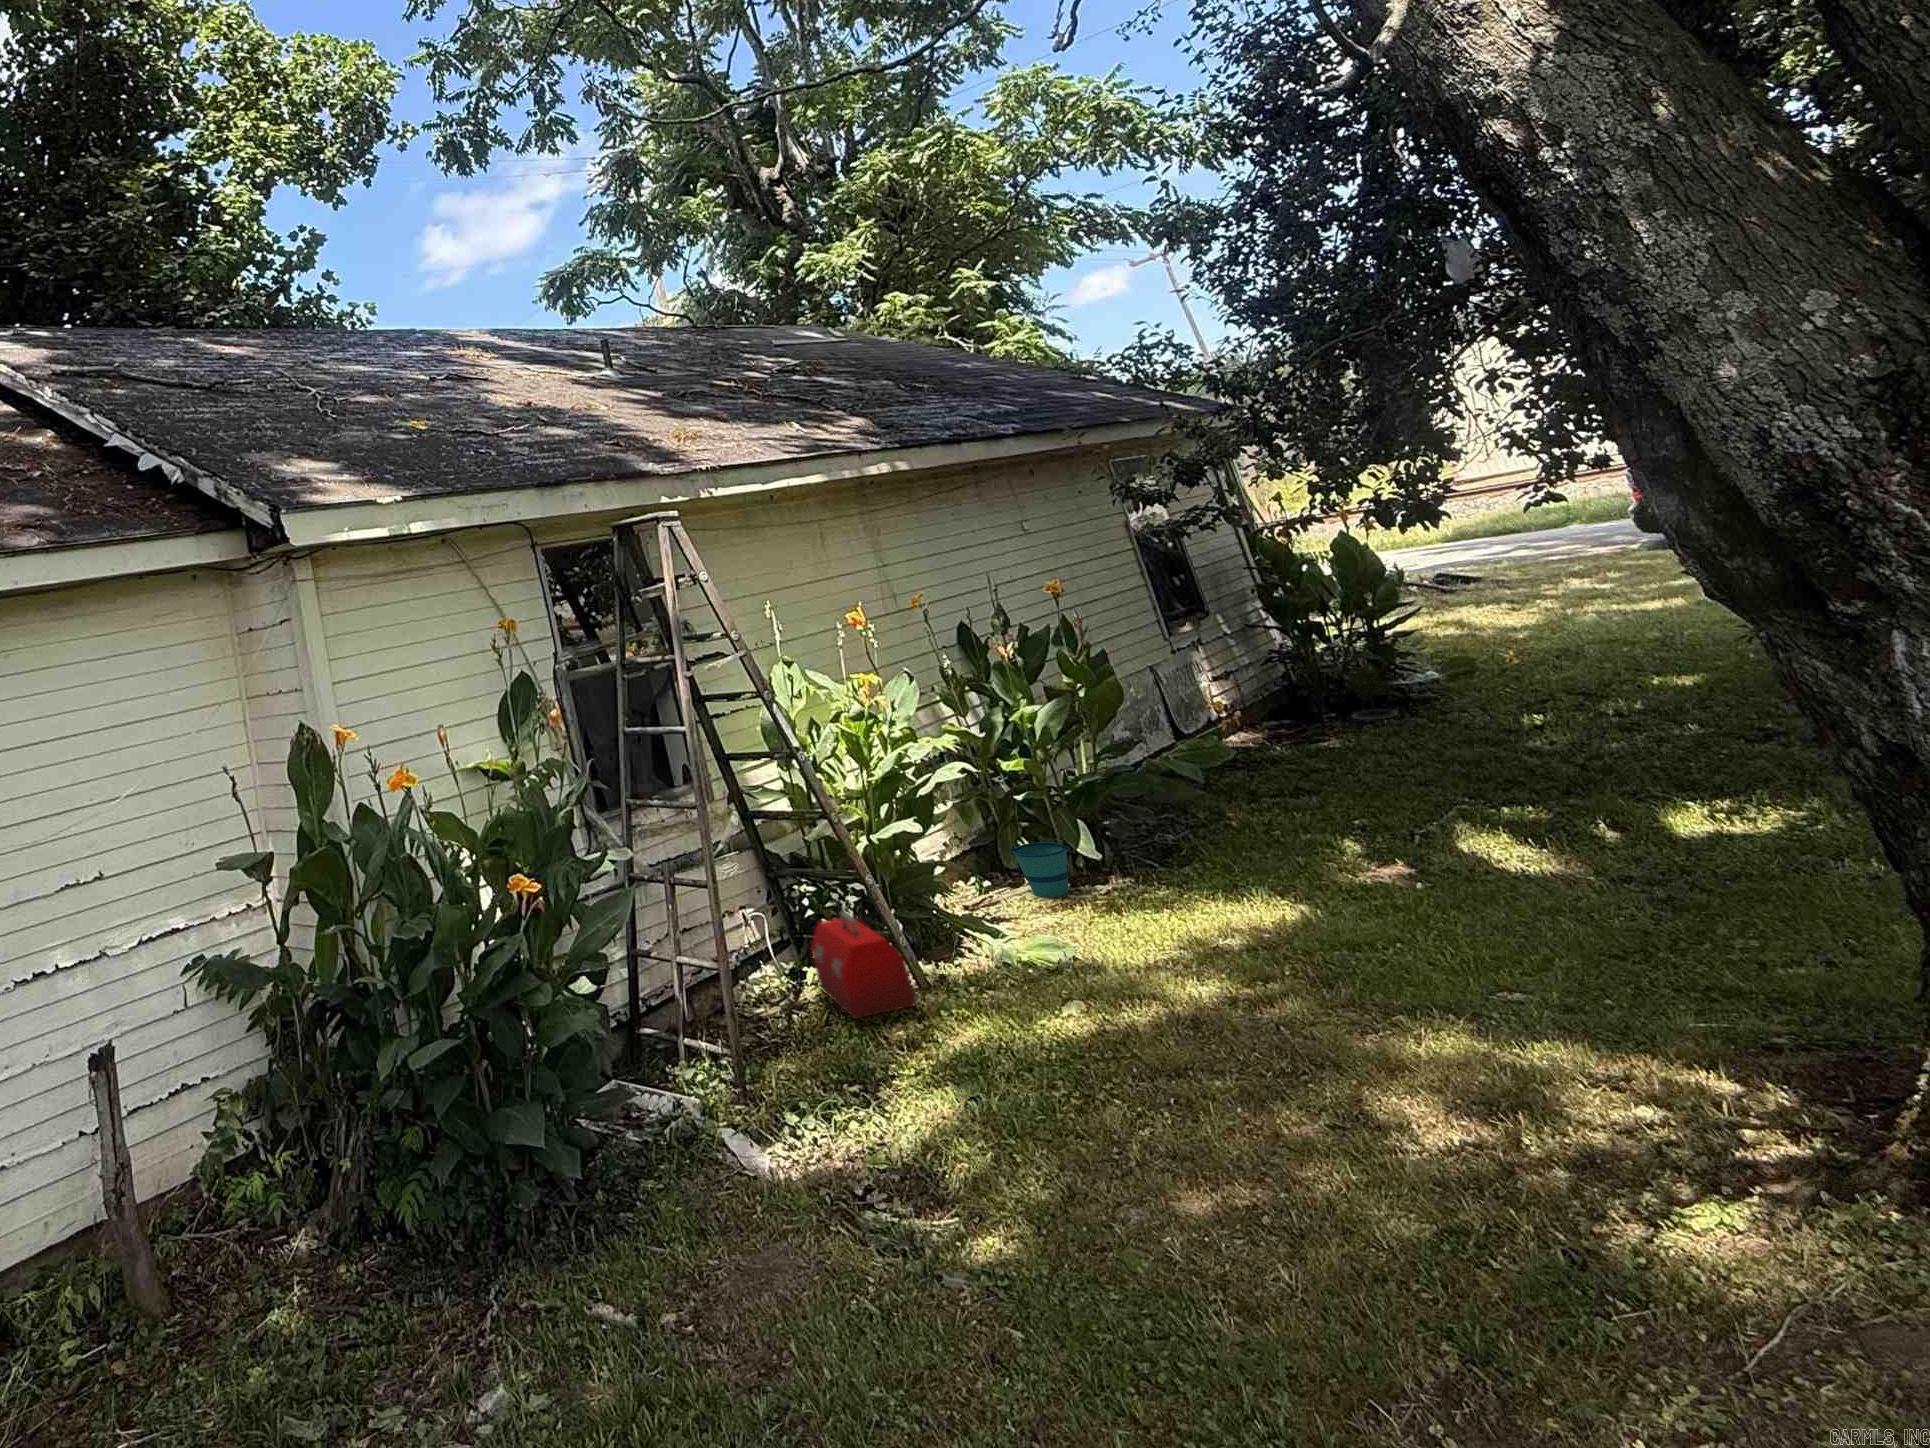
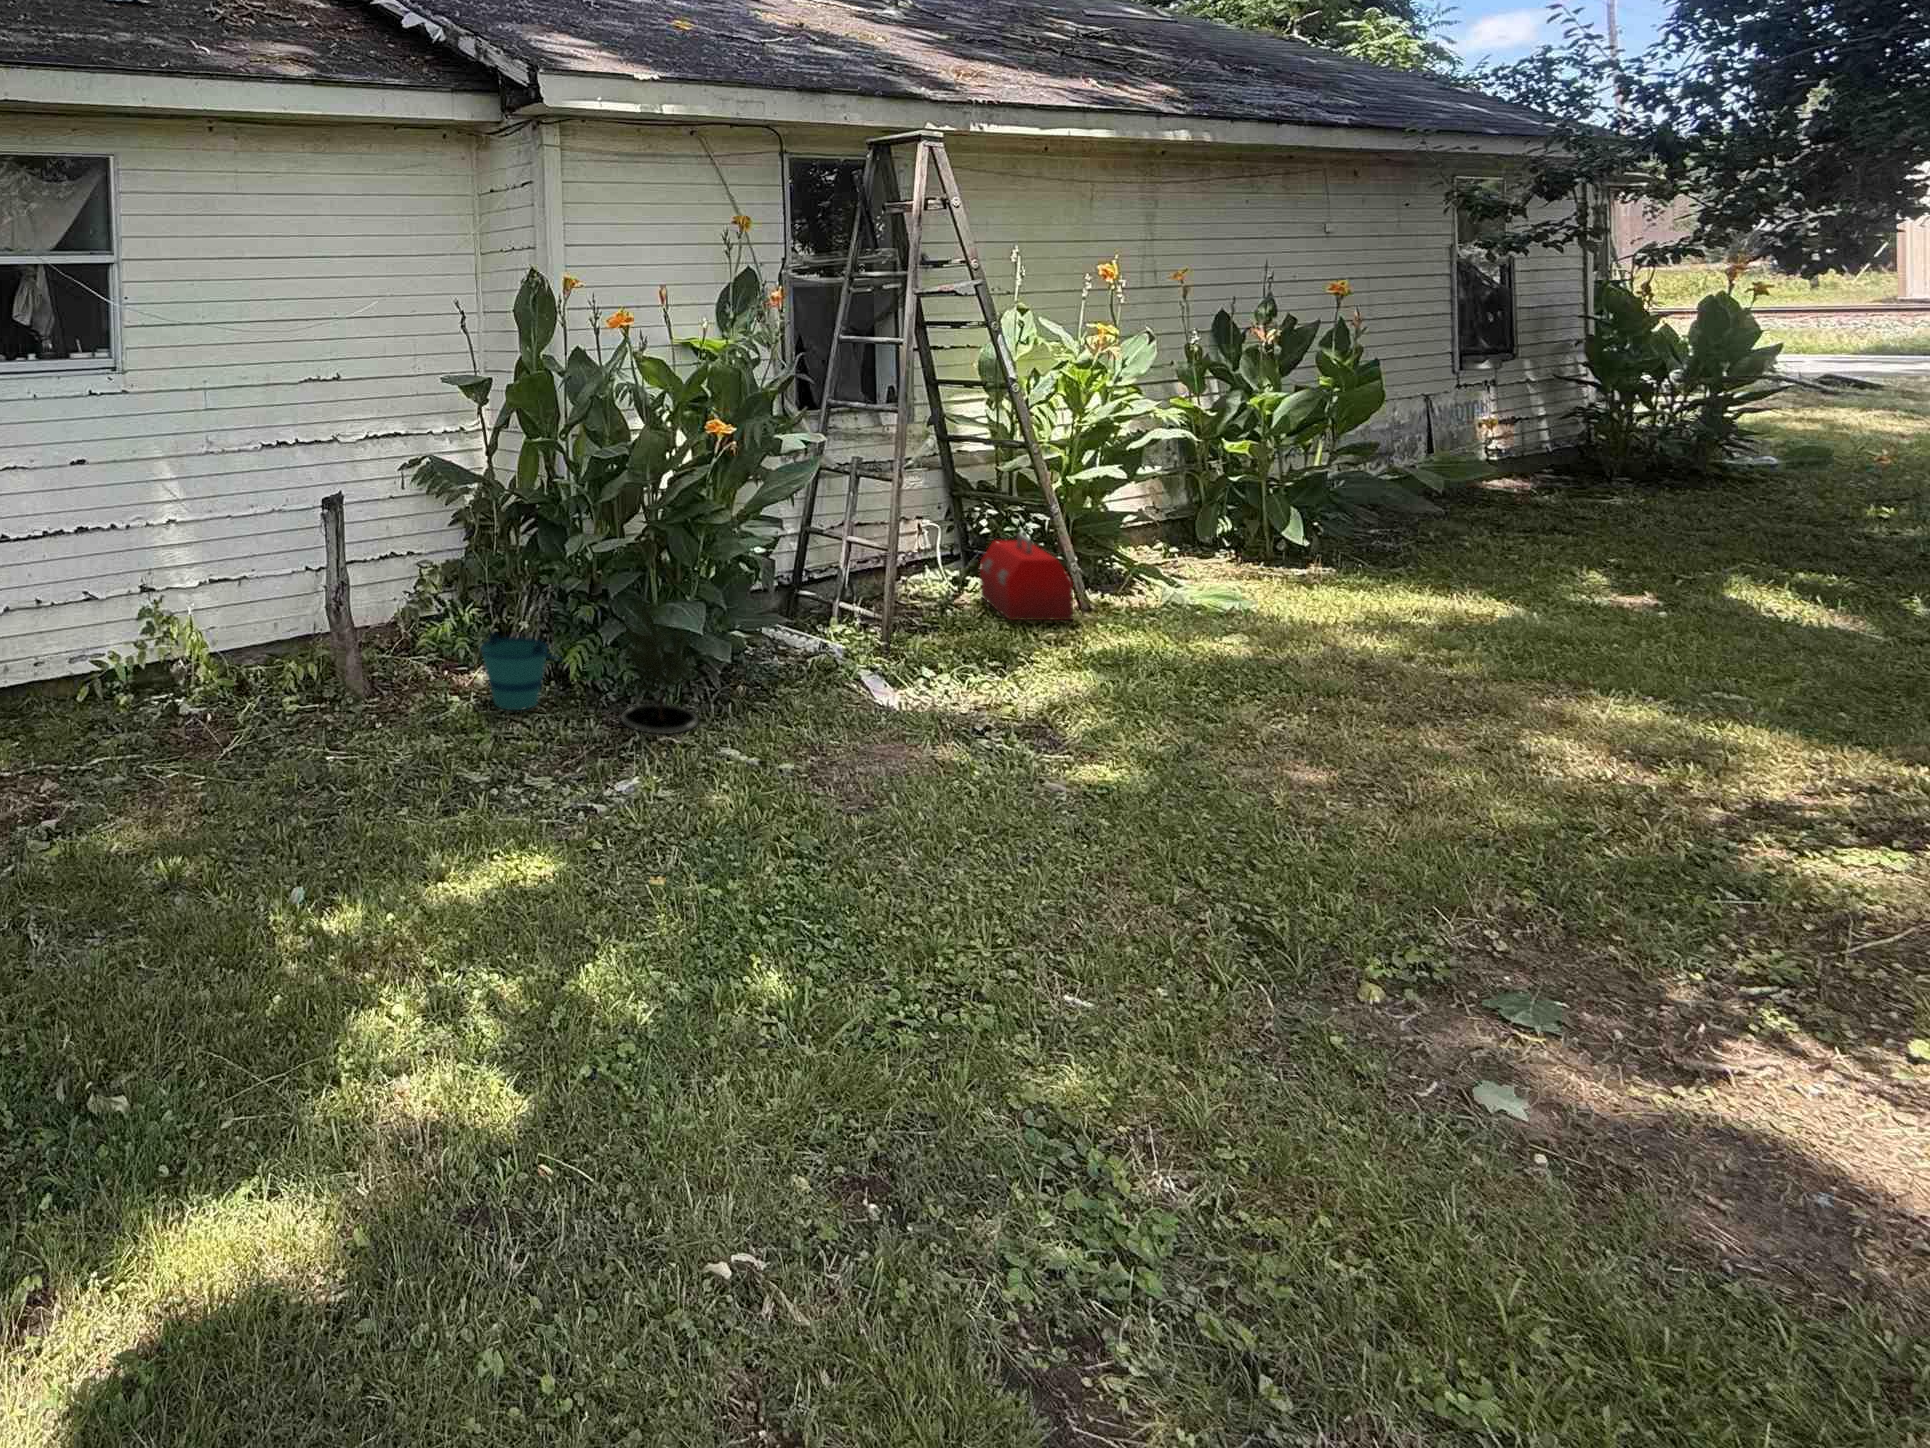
potted tree: present [1341,651,1397,720] -> present [621,590,700,734]
bucket: present [1009,840,1070,897] -> present [480,632,561,710]

